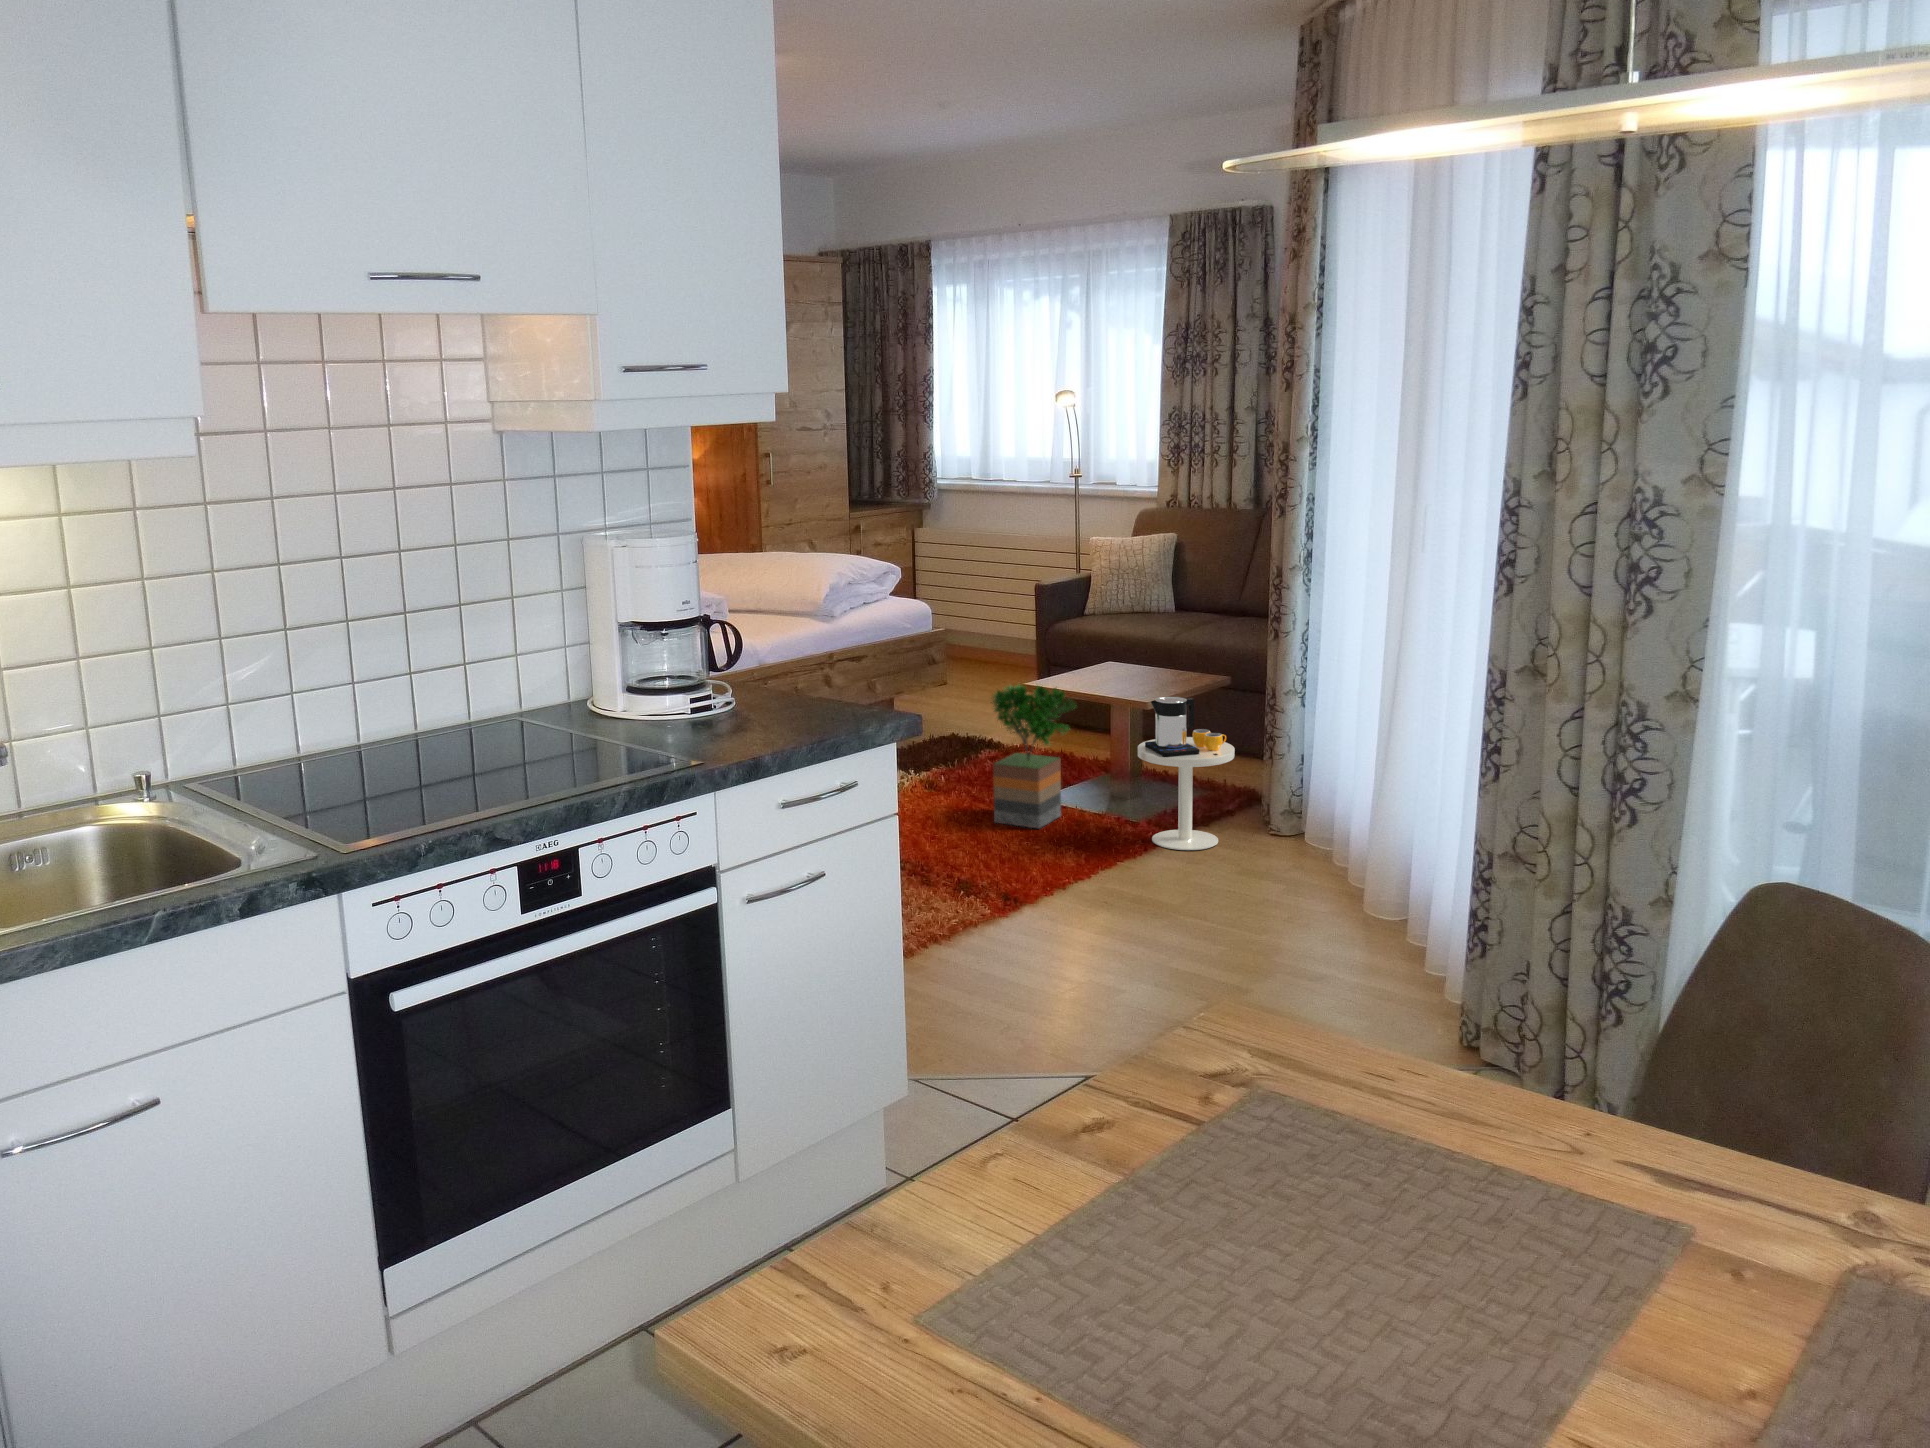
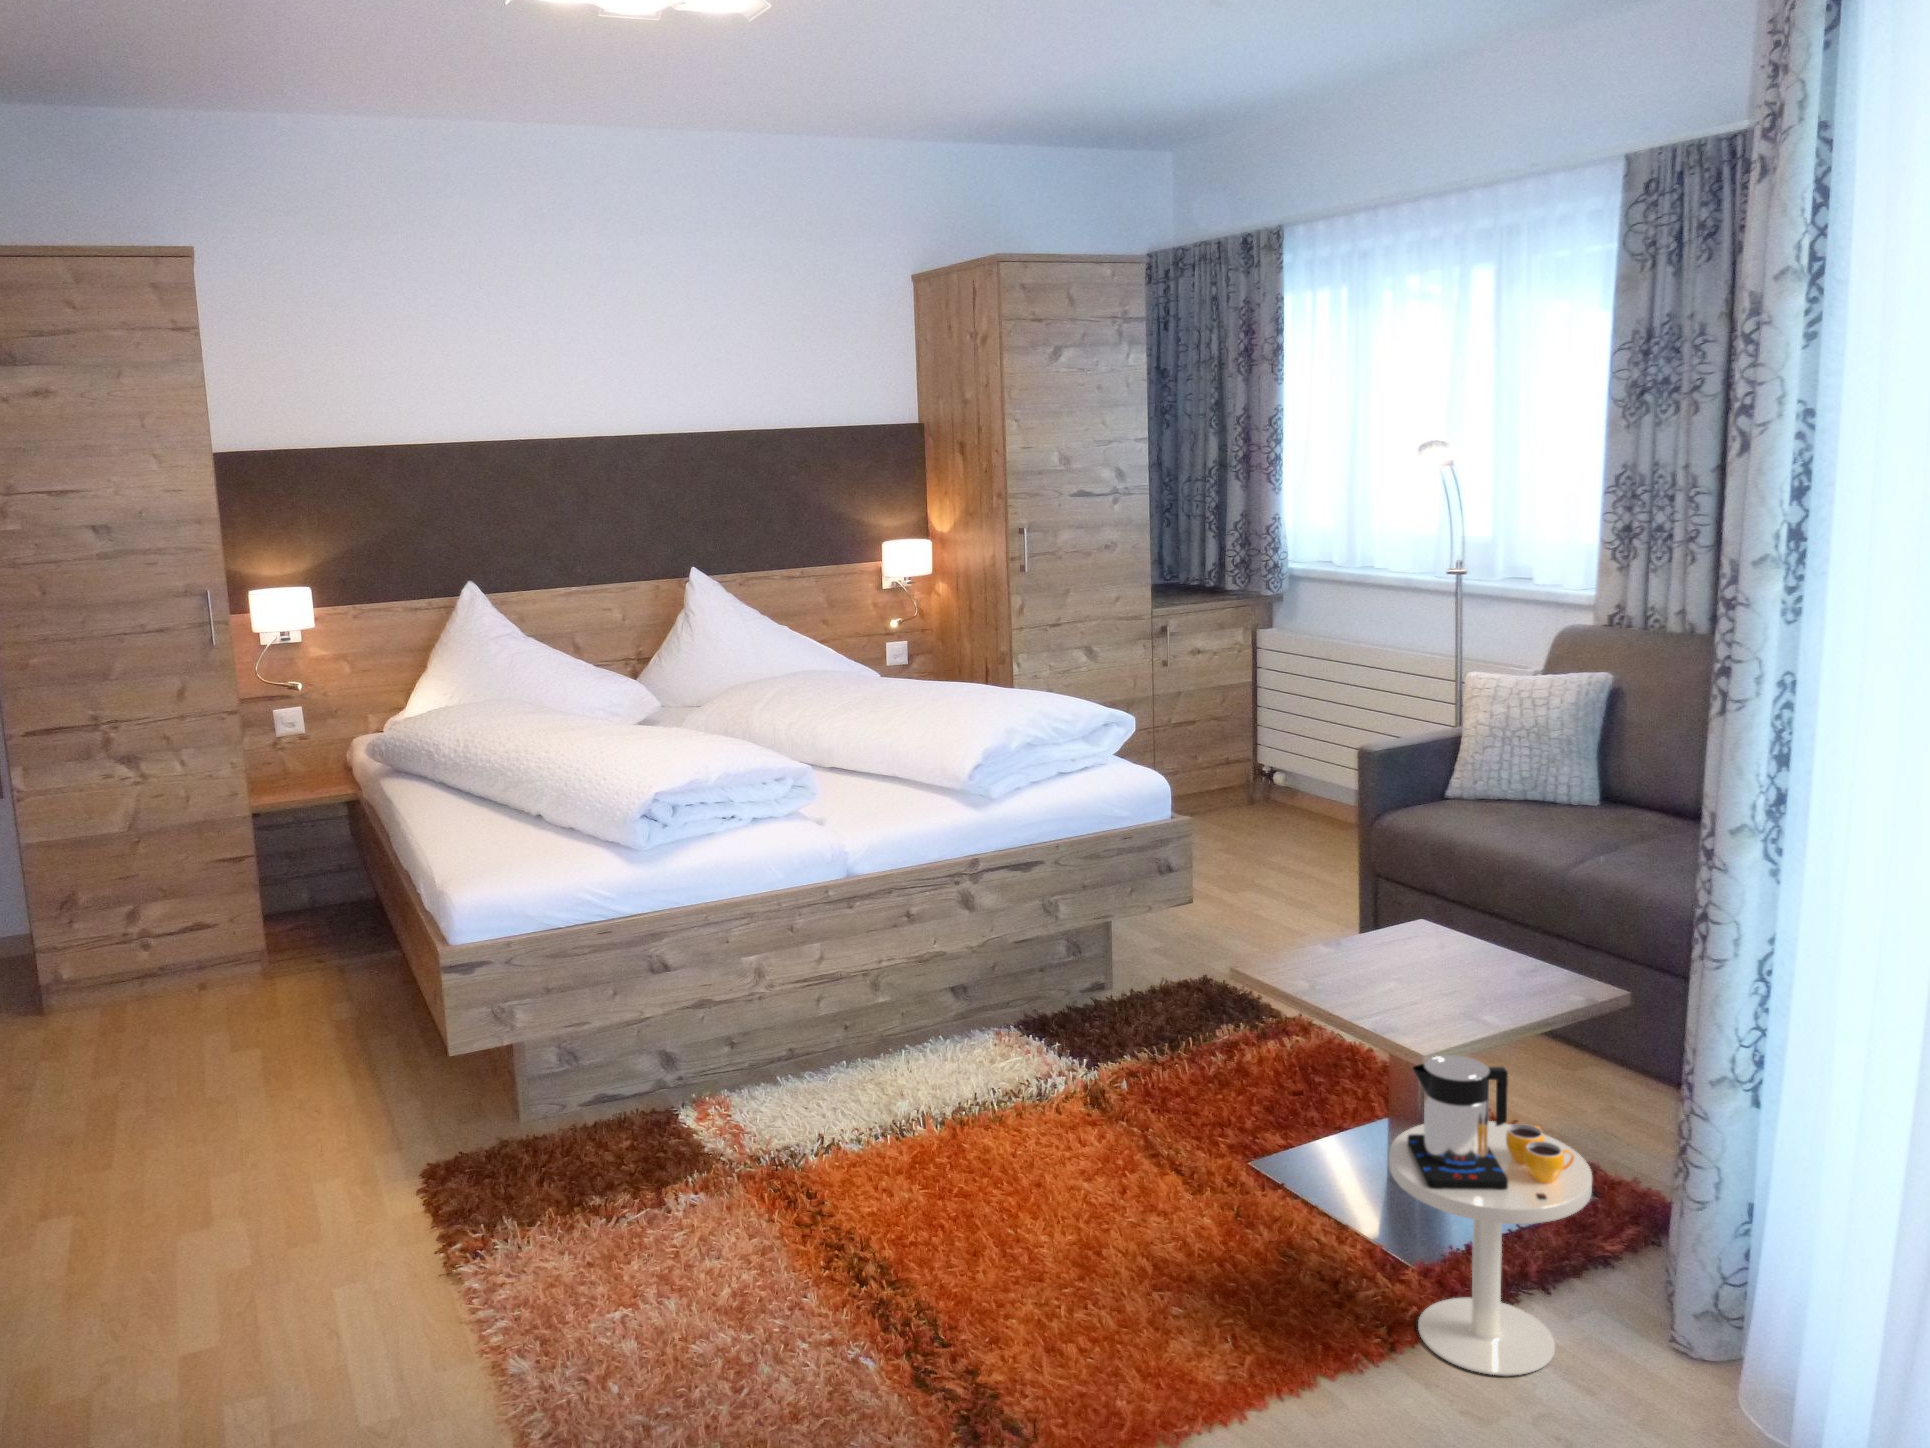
potted tree: present [991,685,1074,828] -> none [1135,970,1305,1247]

